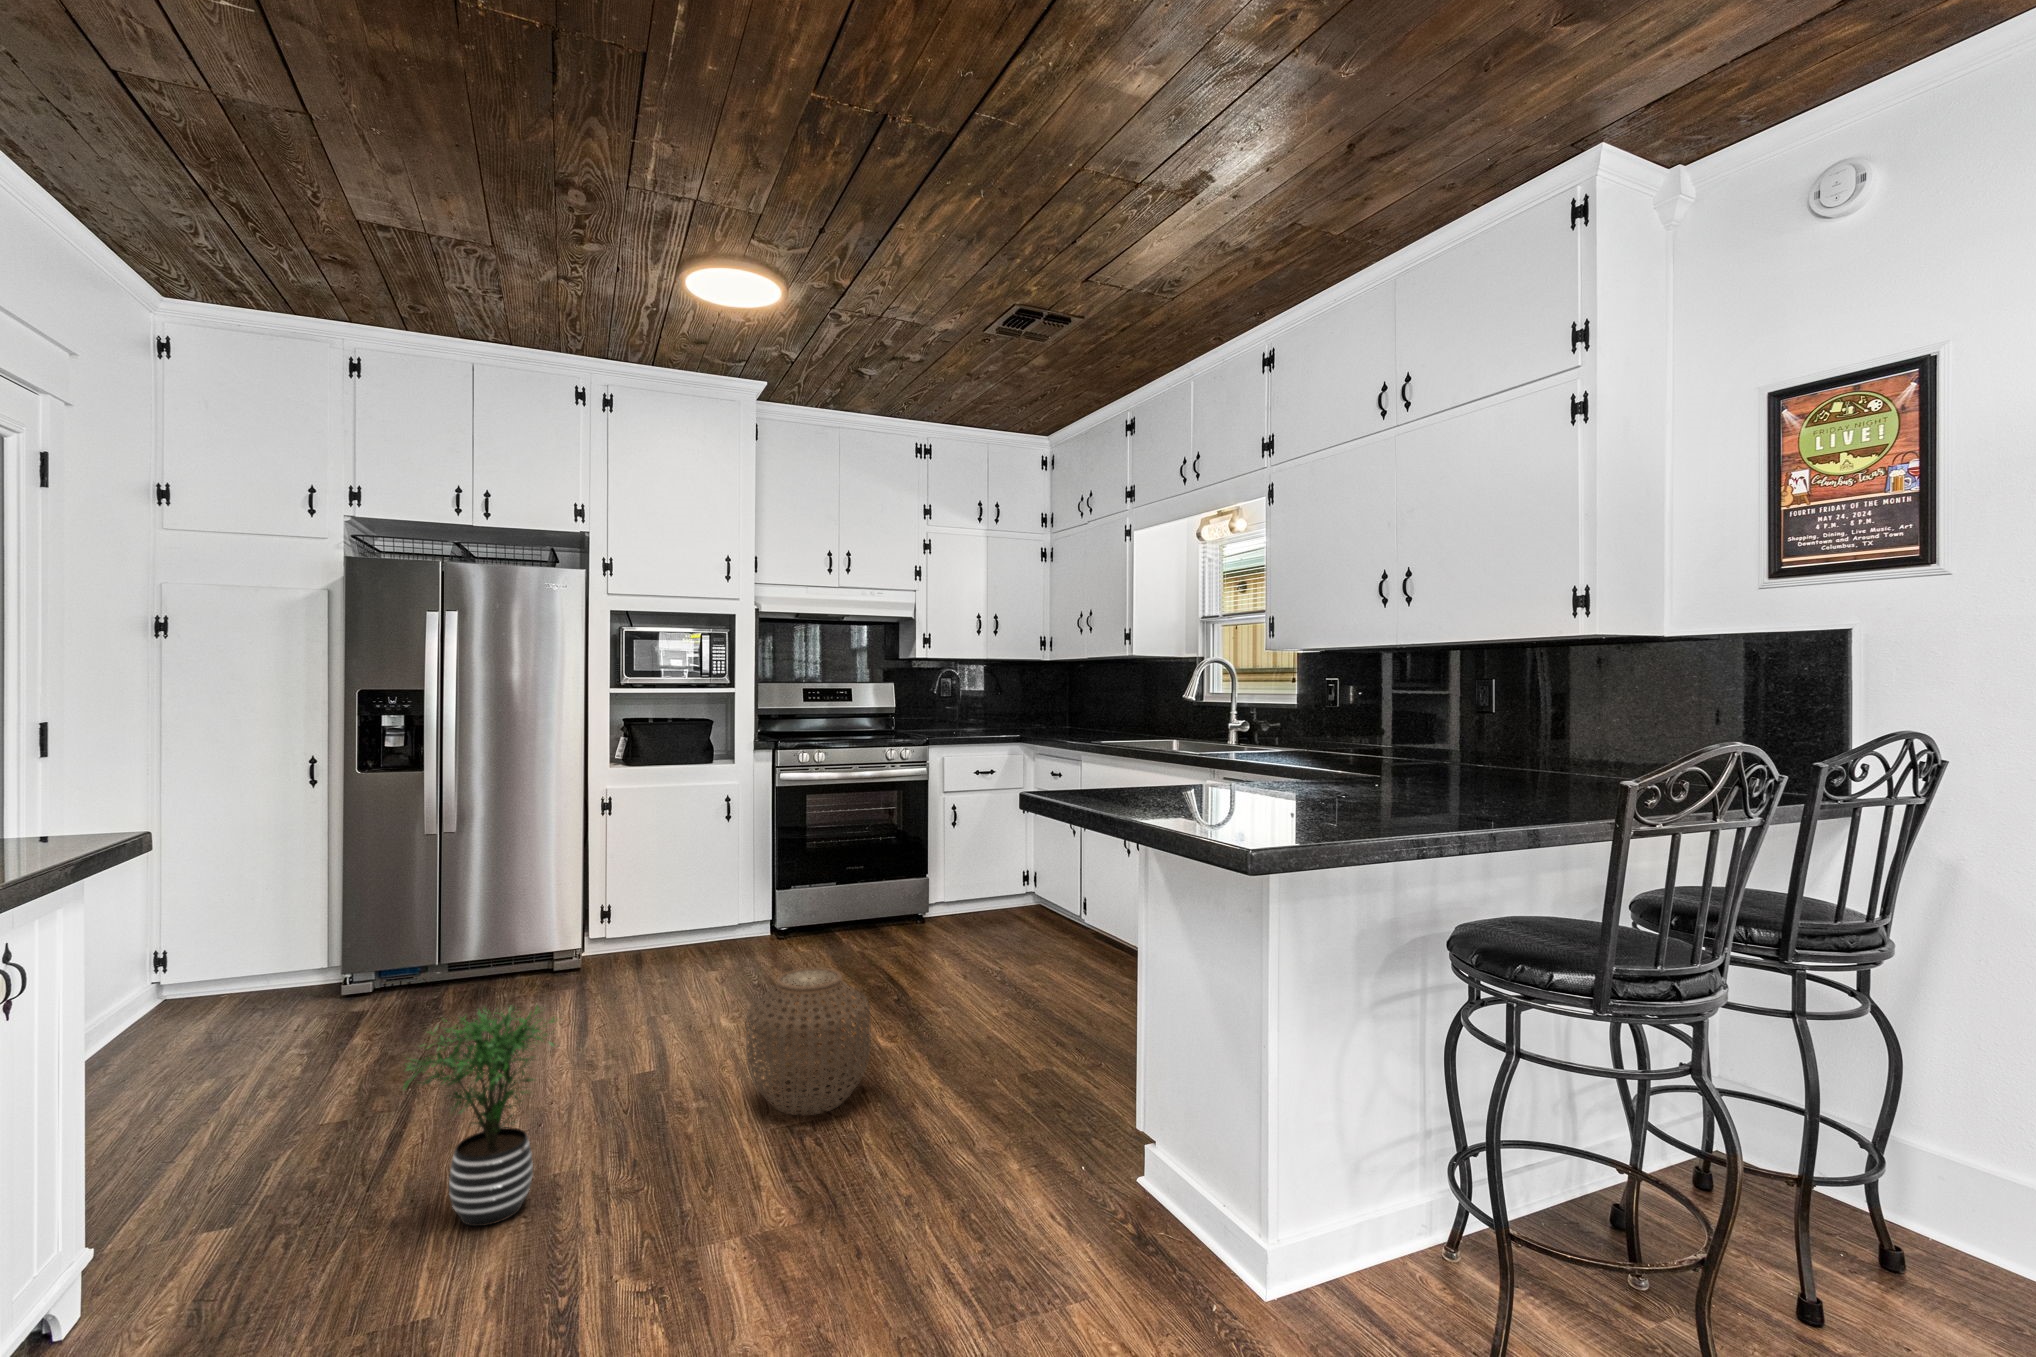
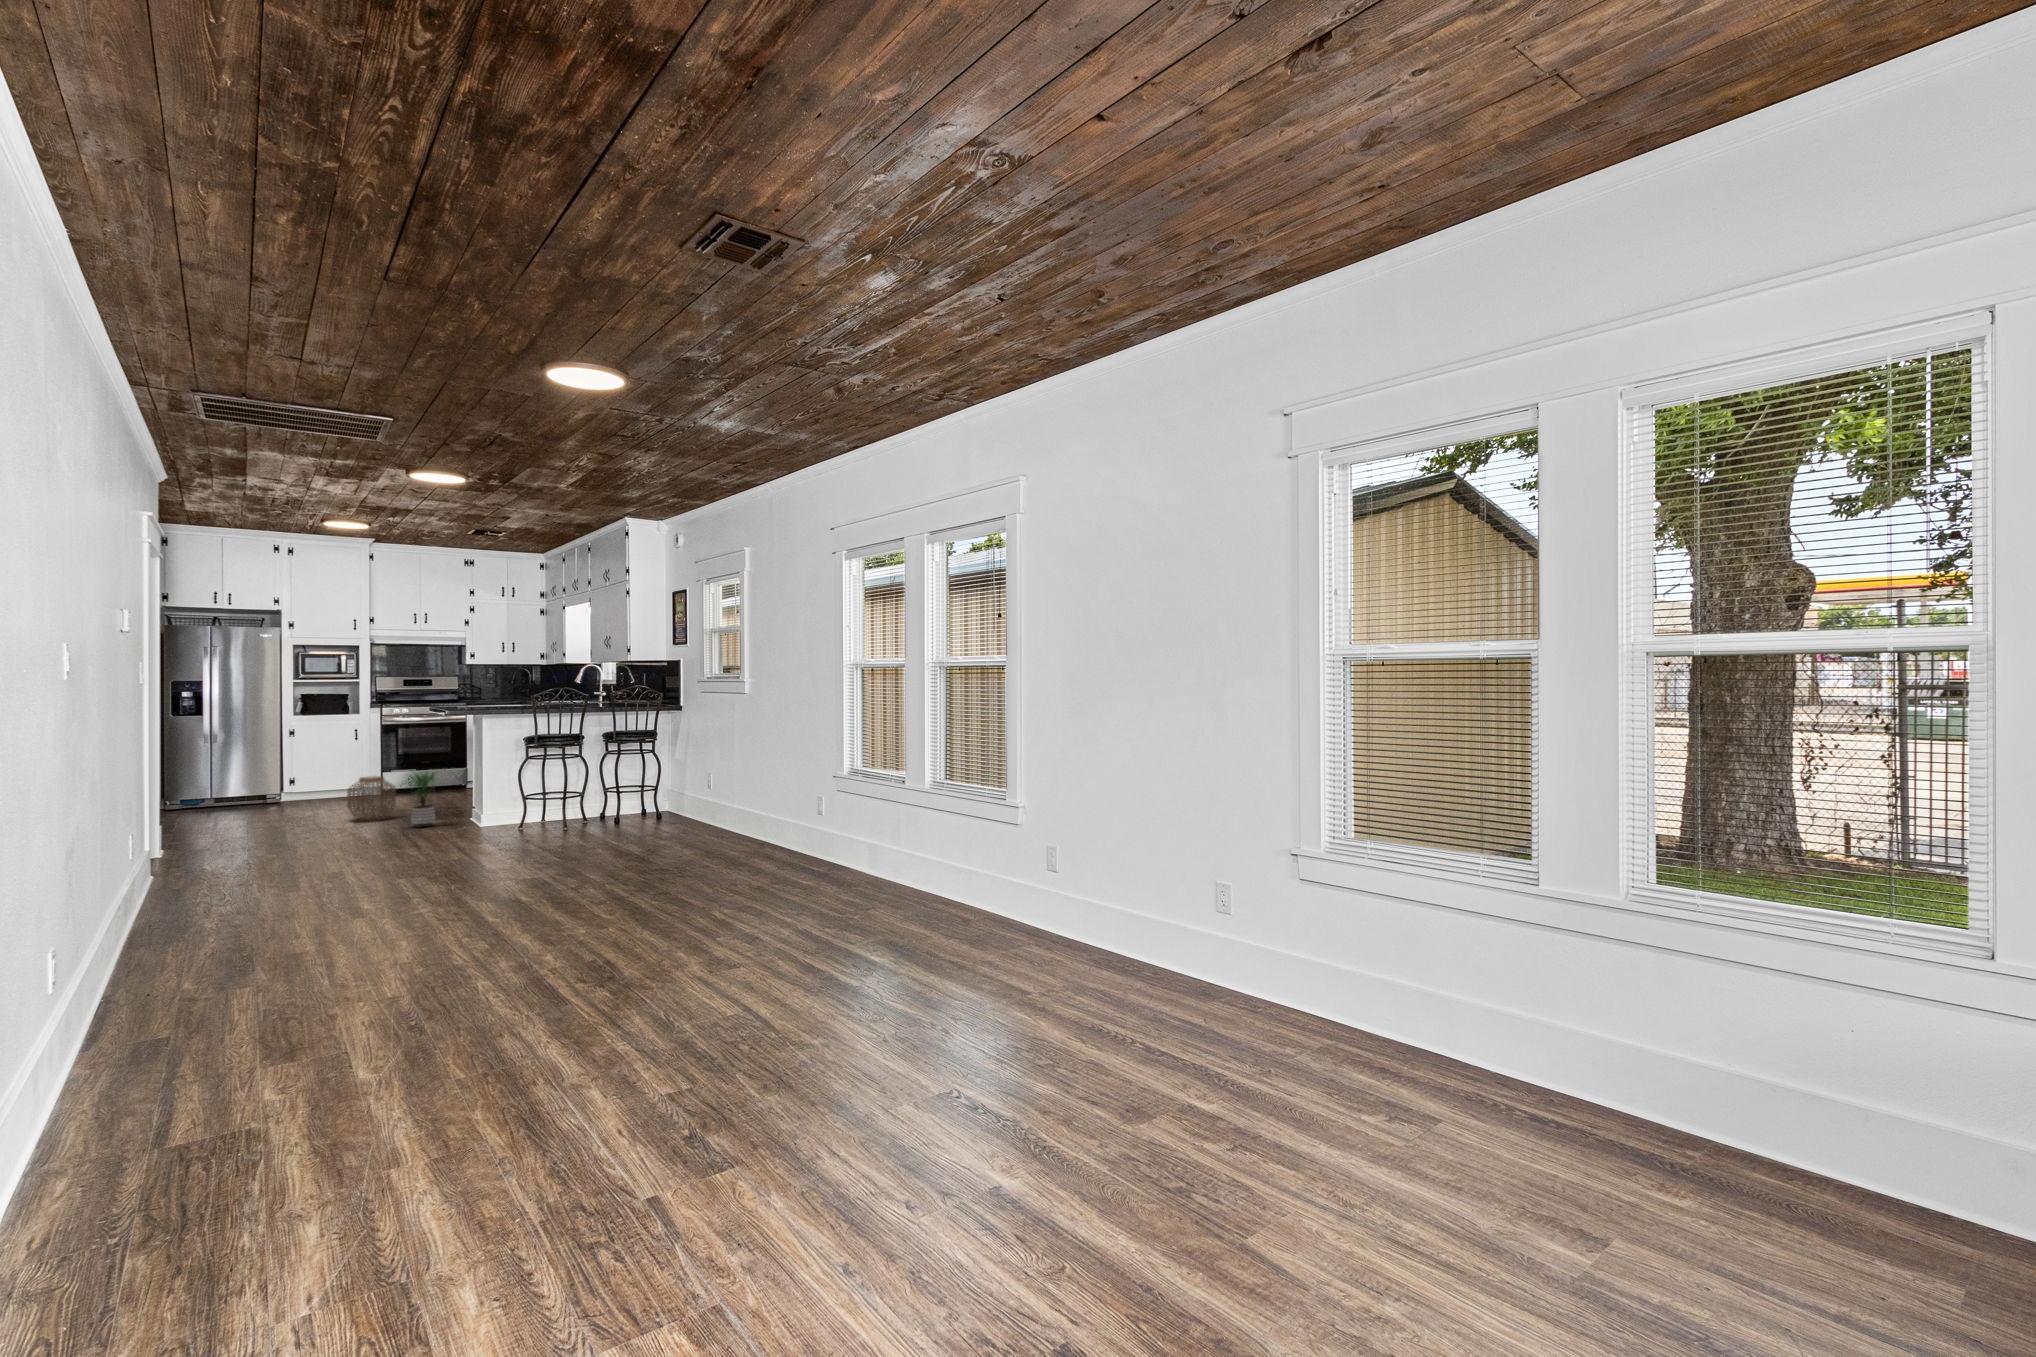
potted plant: present [403,1005,554,1226] -> present [399,772,437,827]

